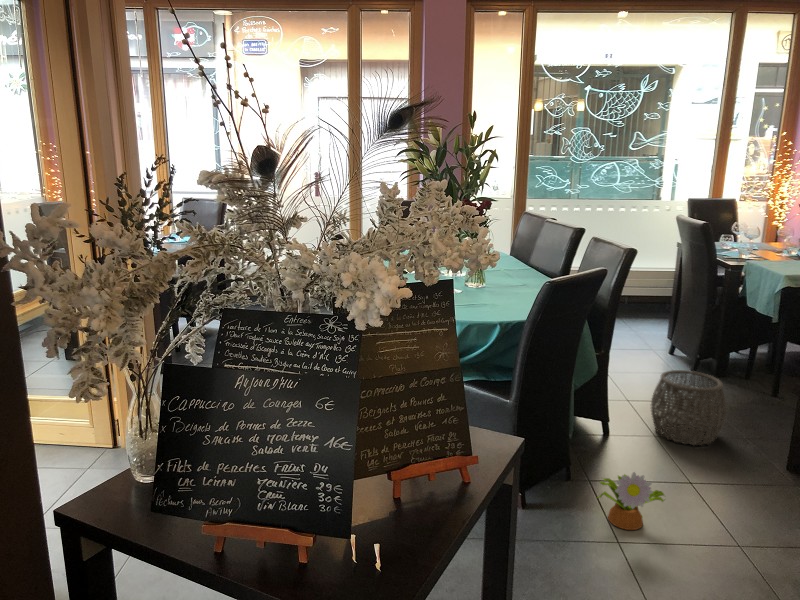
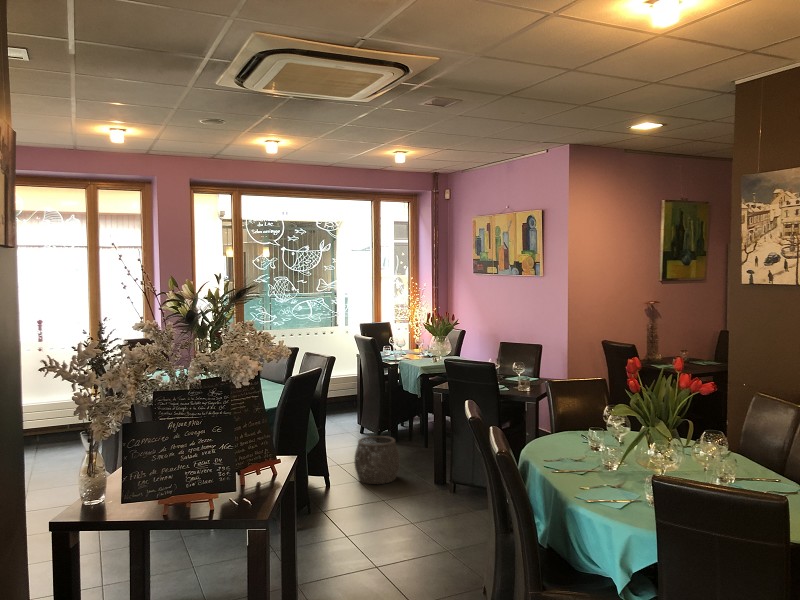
decorative plant: present [597,472,664,530] -> none [330,494,371,536]

